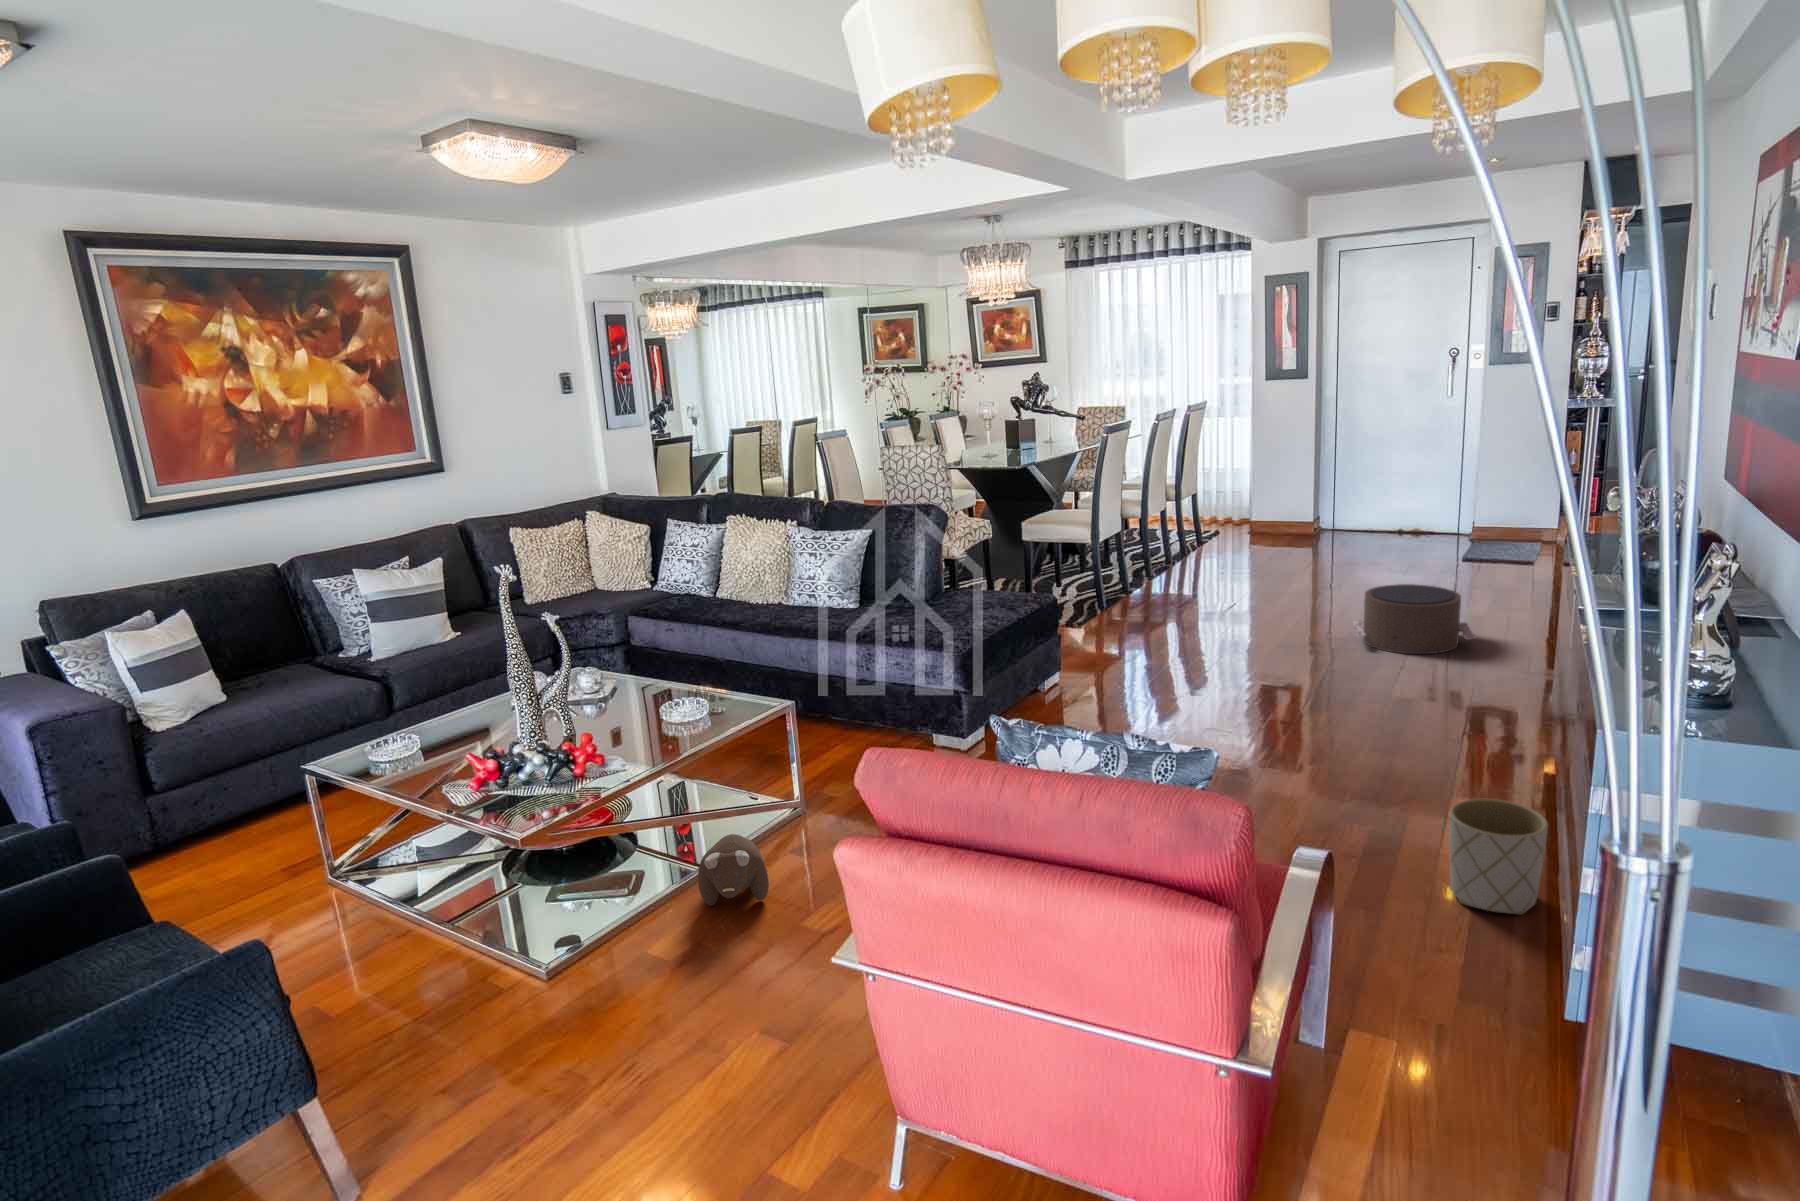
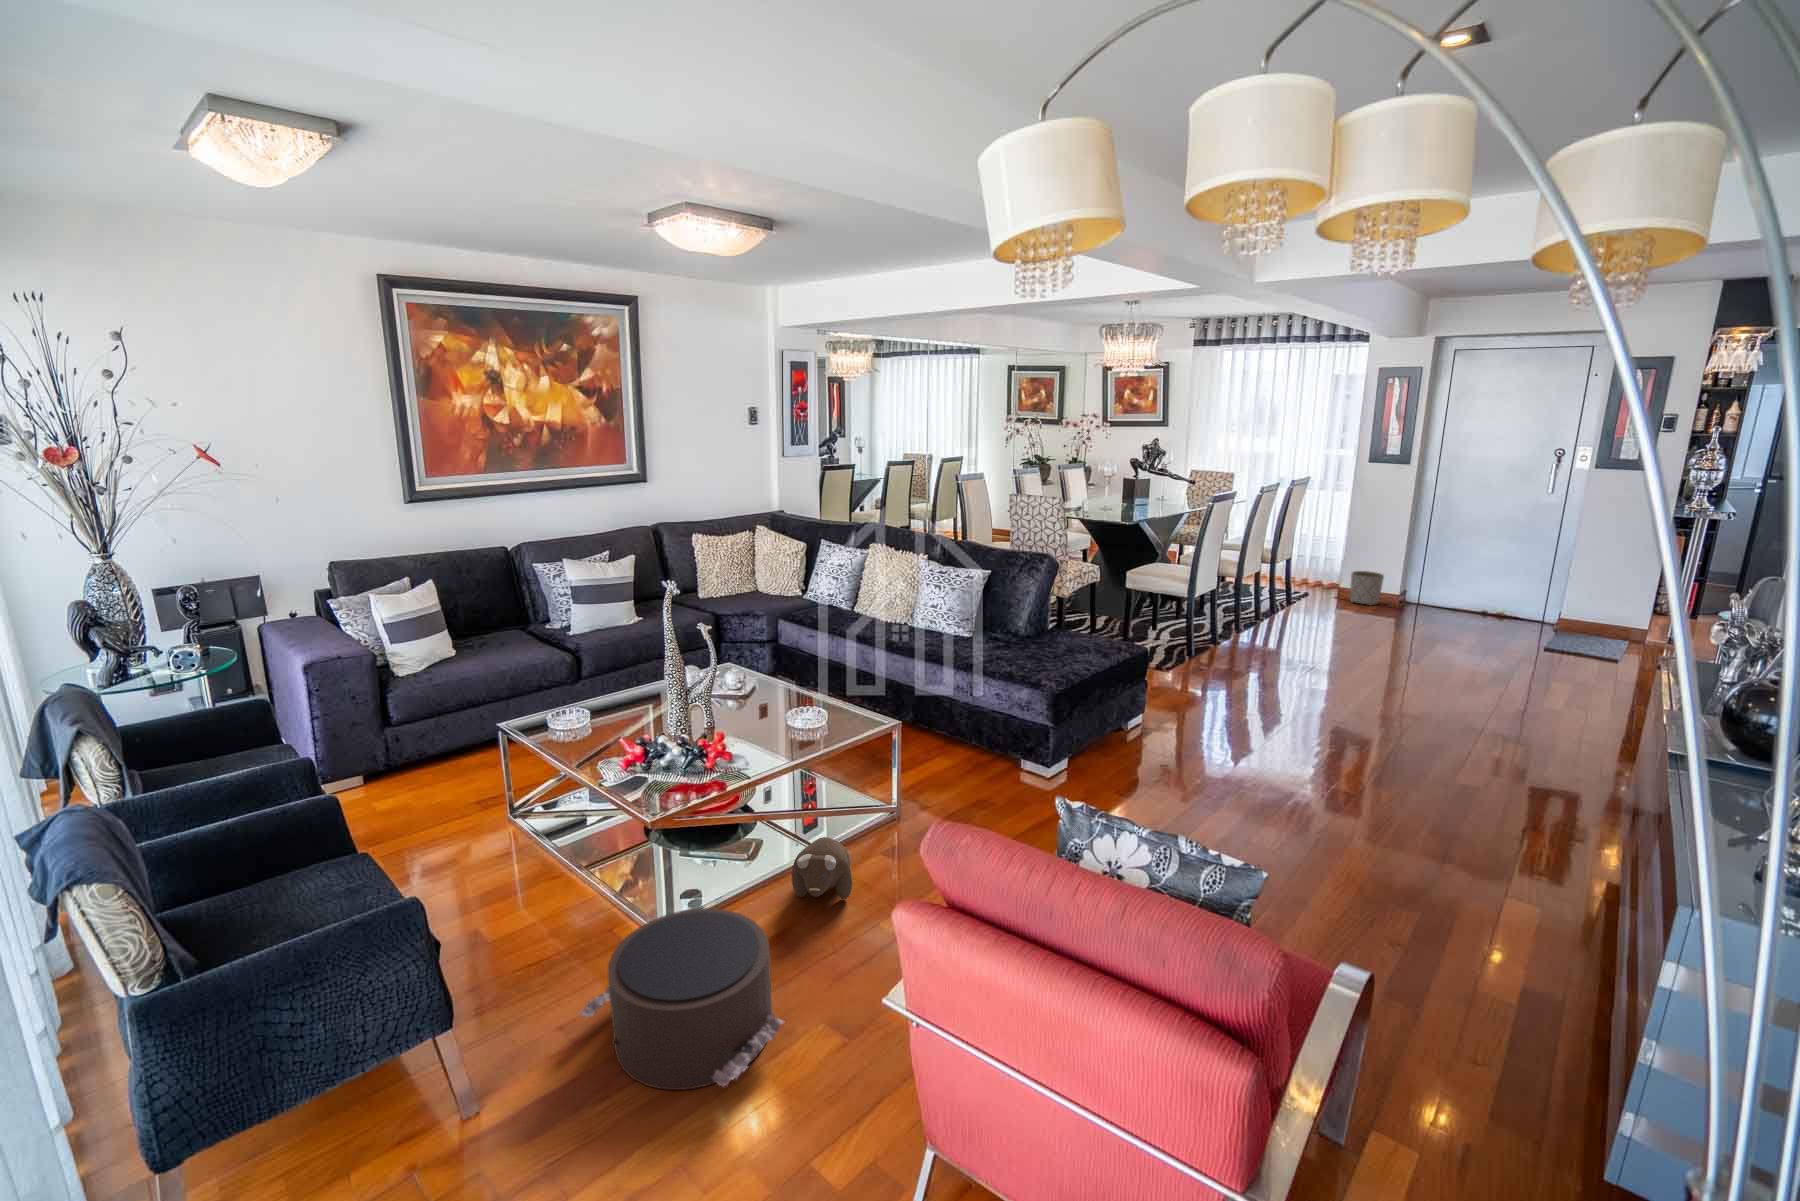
pouf: present [1353,584,1475,654] -> present [580,908,785,1090]
planter: present [1449,799,1548,915] -> present [1350,571,1384,605]

